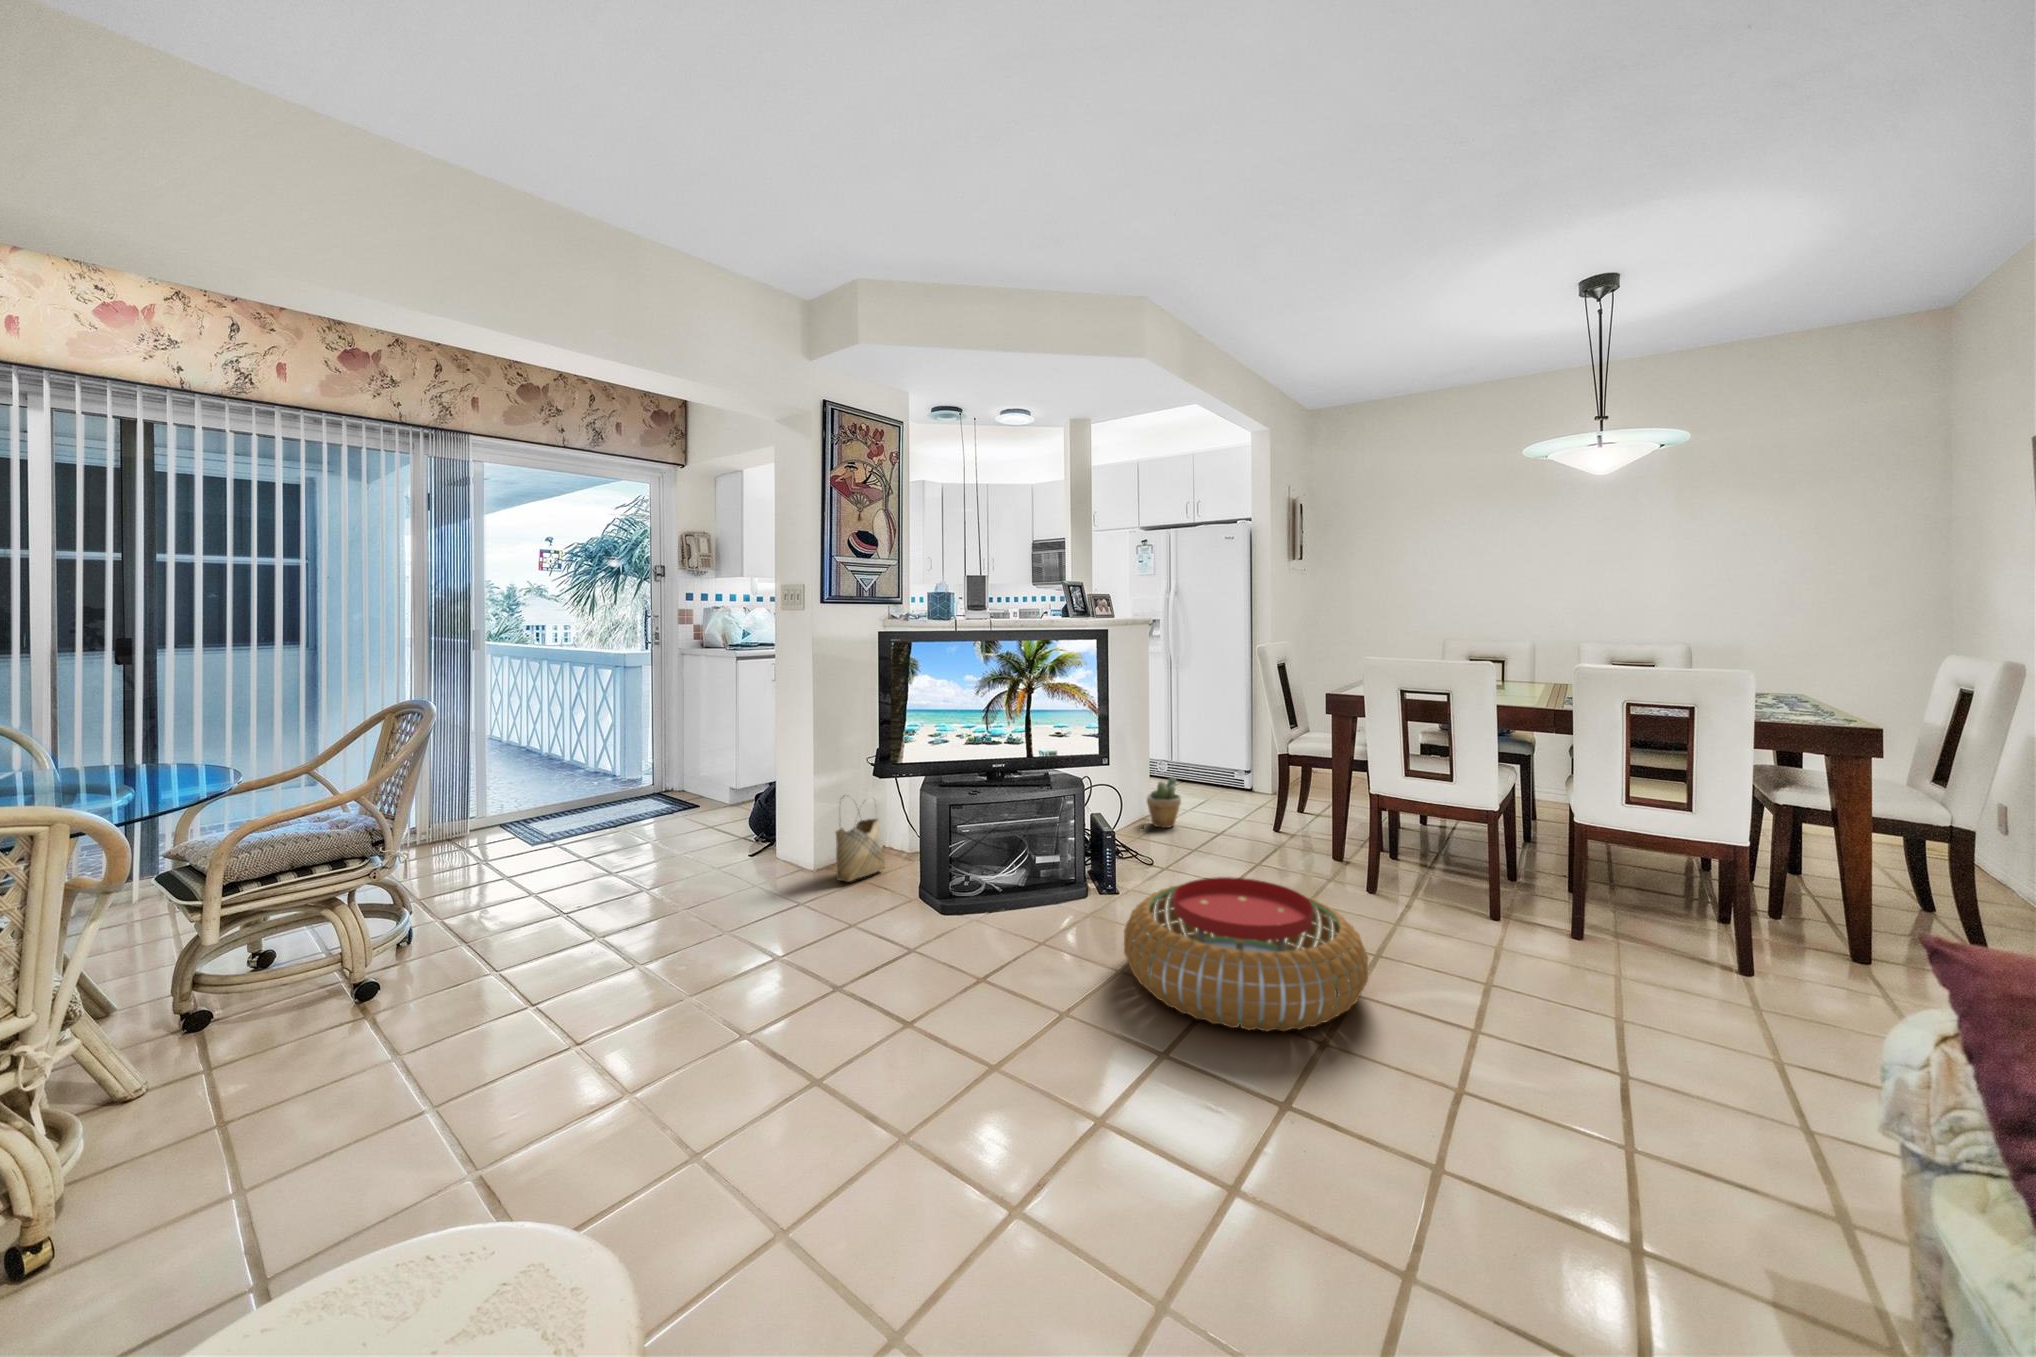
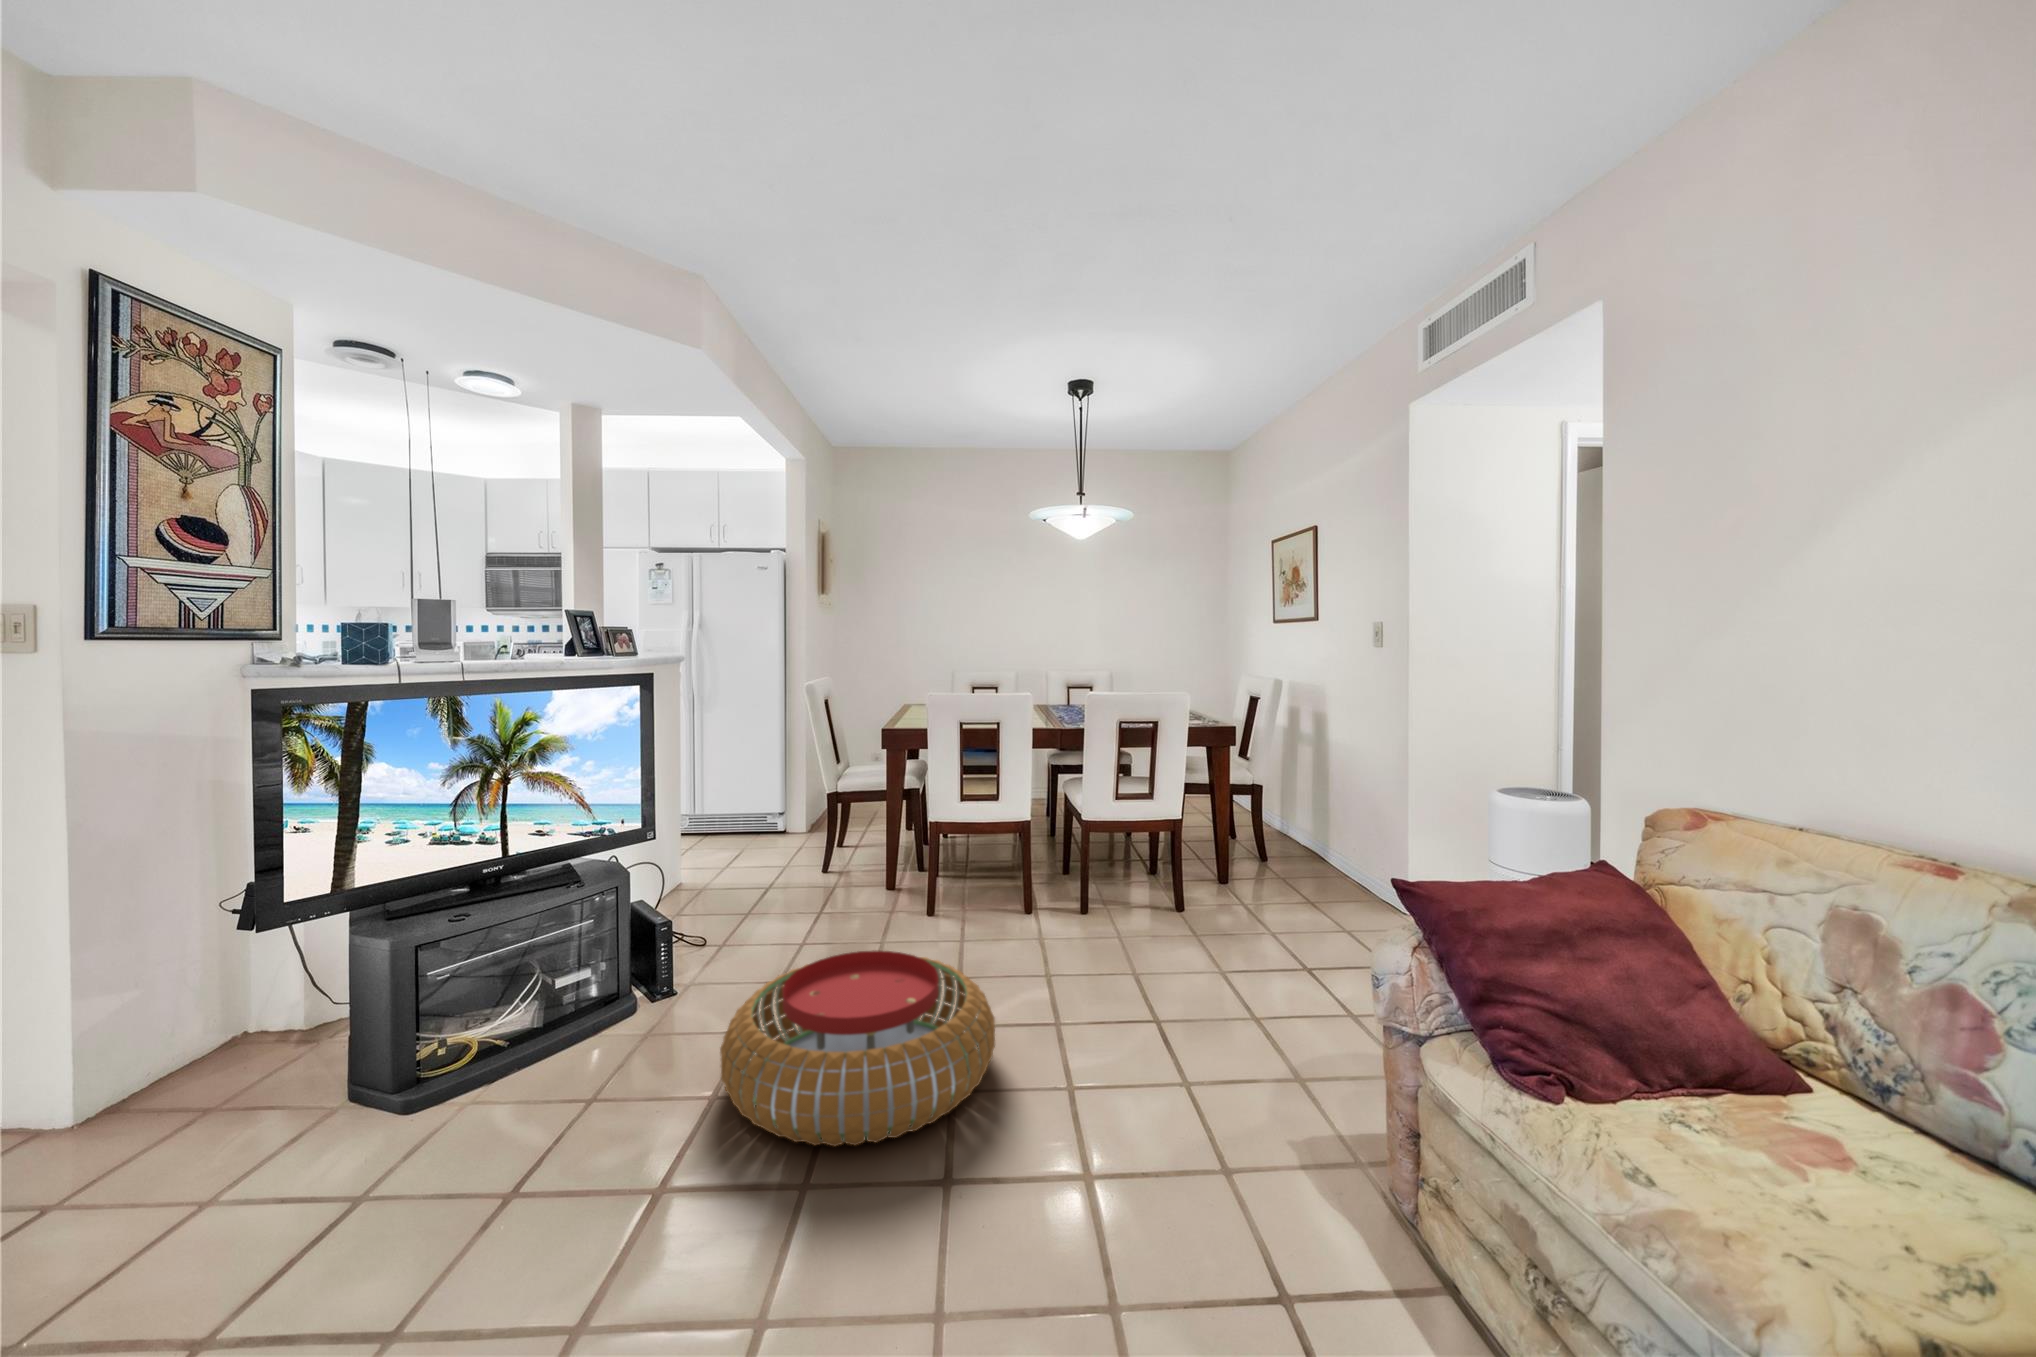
potted plant: present [1147,777,1181,828] -> none [680,835,725,898]
woven basket: present [836,796,885,882] -> none [144,954,263,1114]

